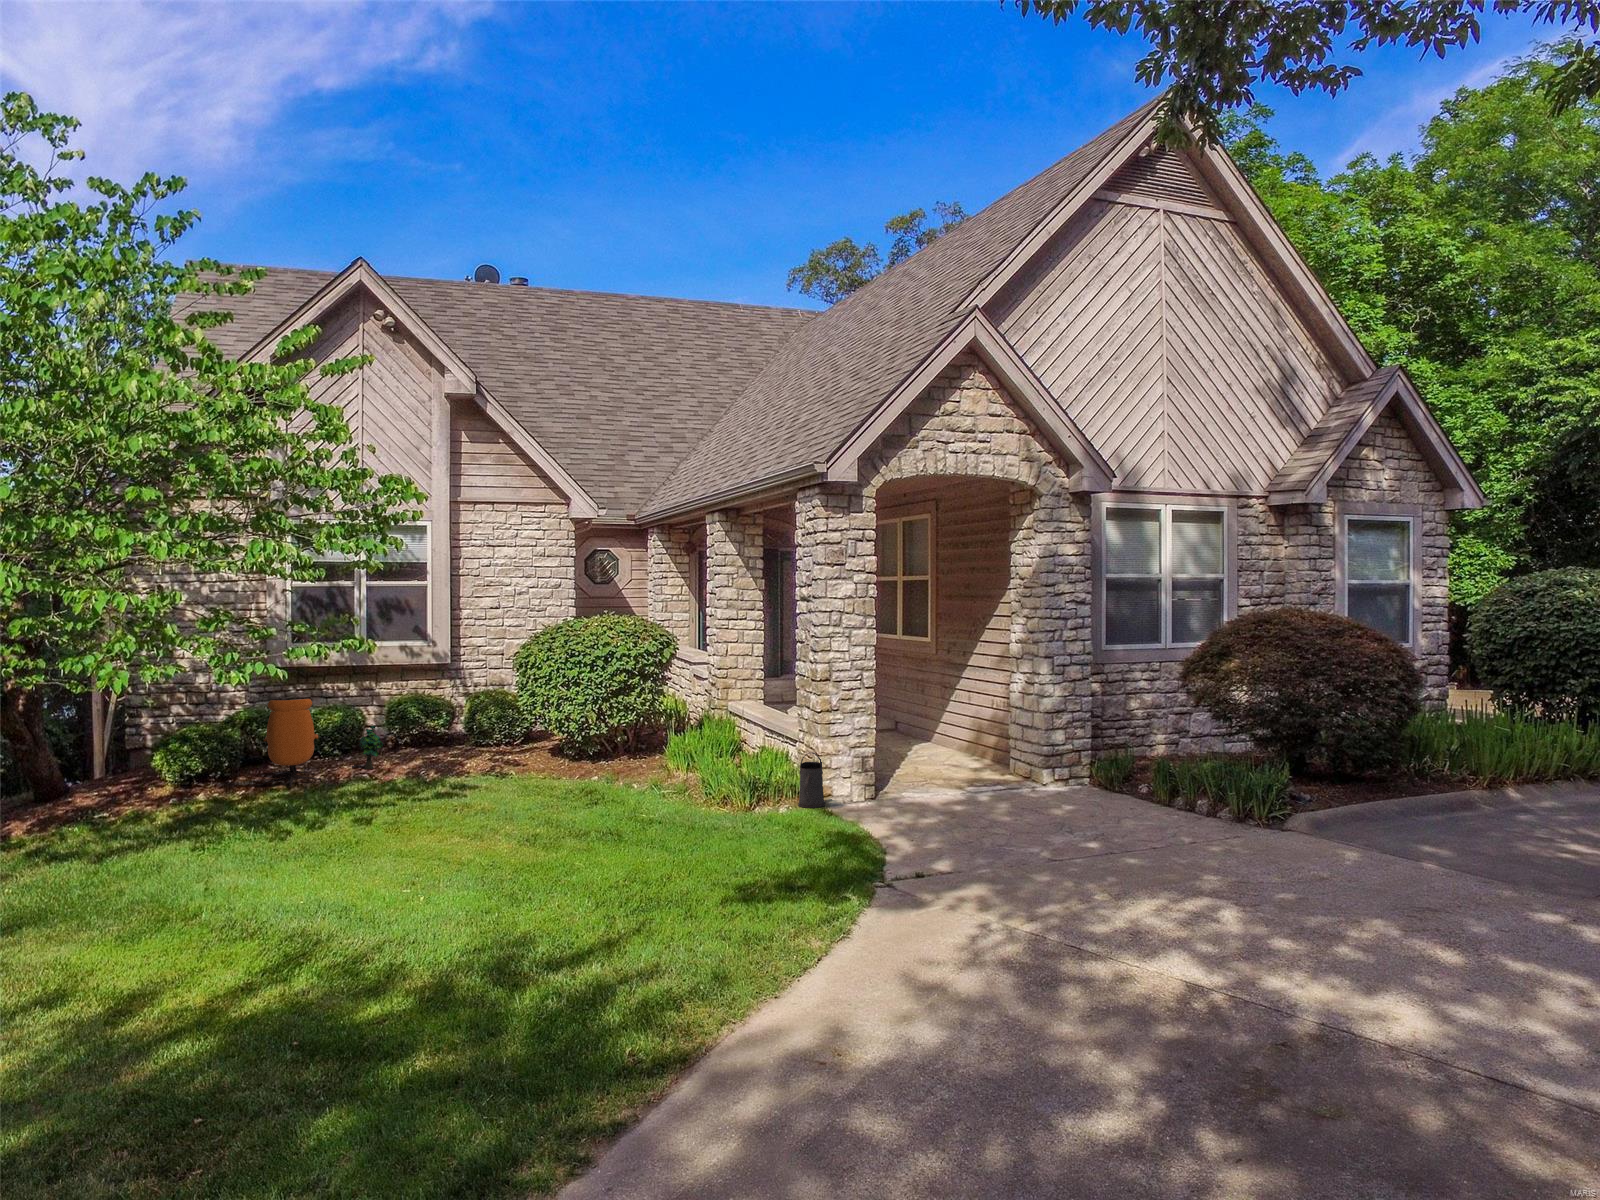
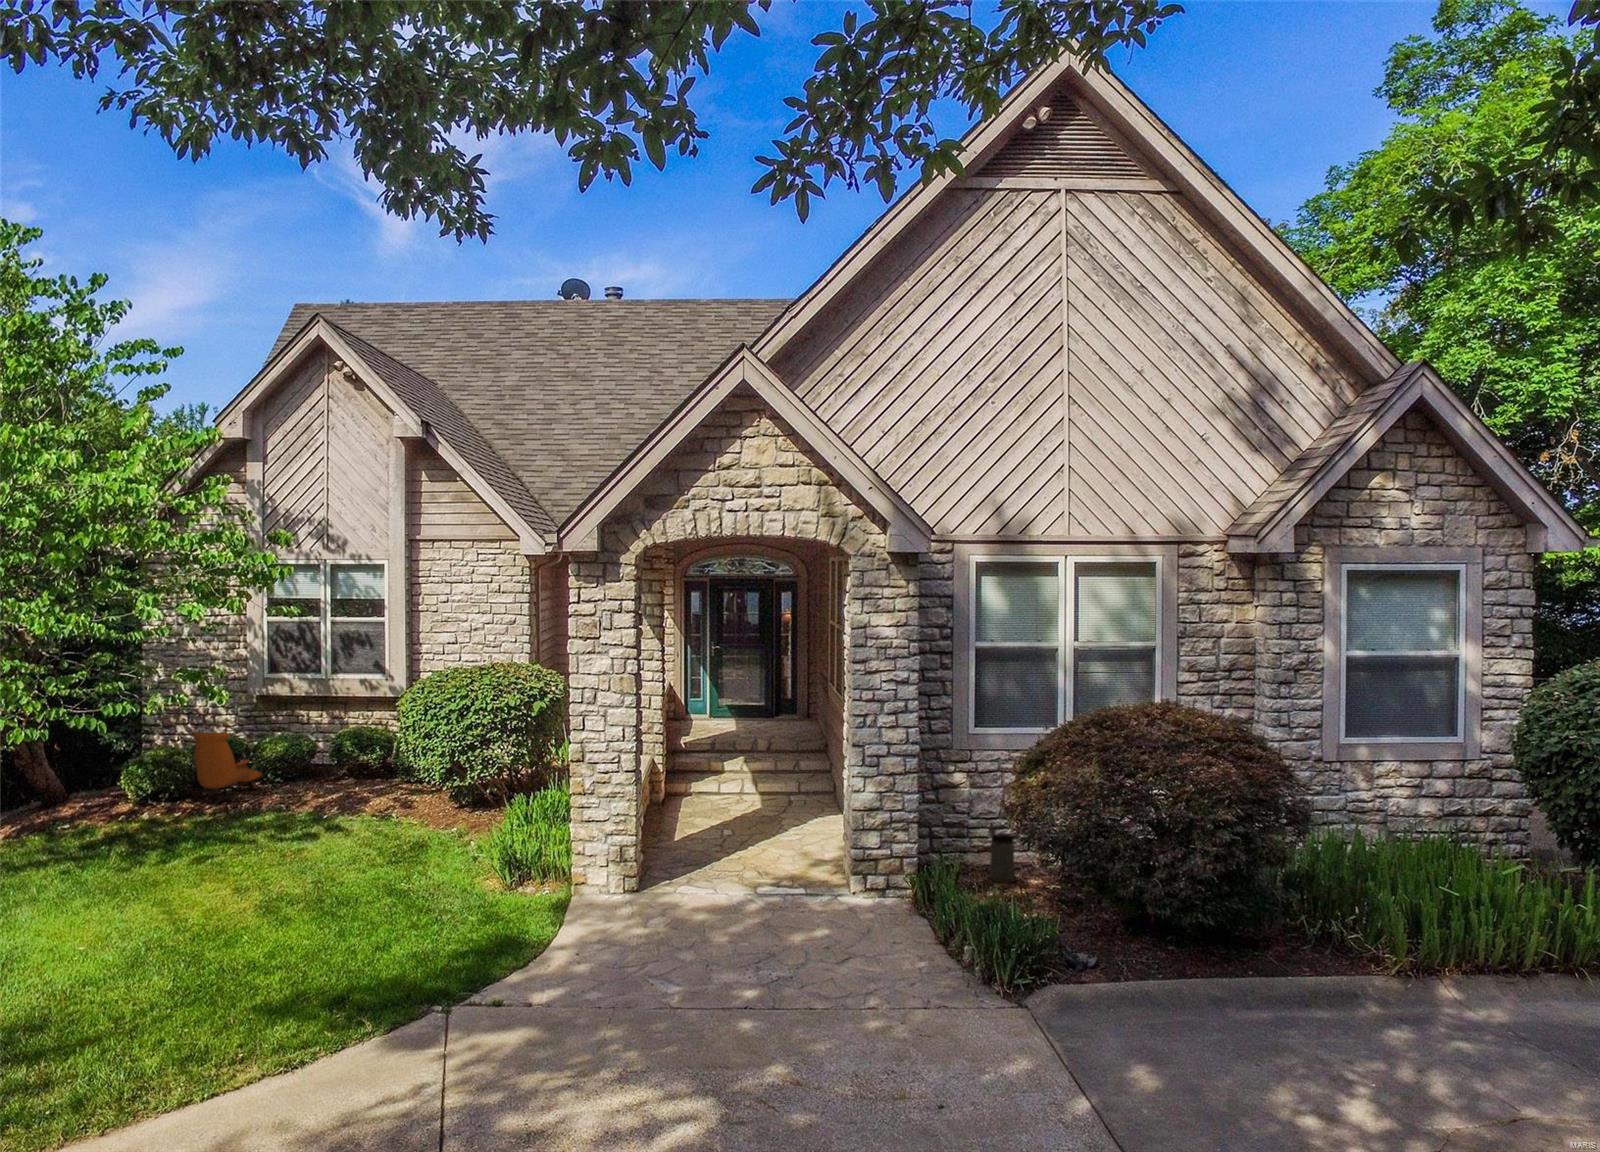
decorative plant: present [357,725,384,769] -> none [309,749,333,787]
watering can: present [798,752,825,808] -> present [989,822,1016,883]

